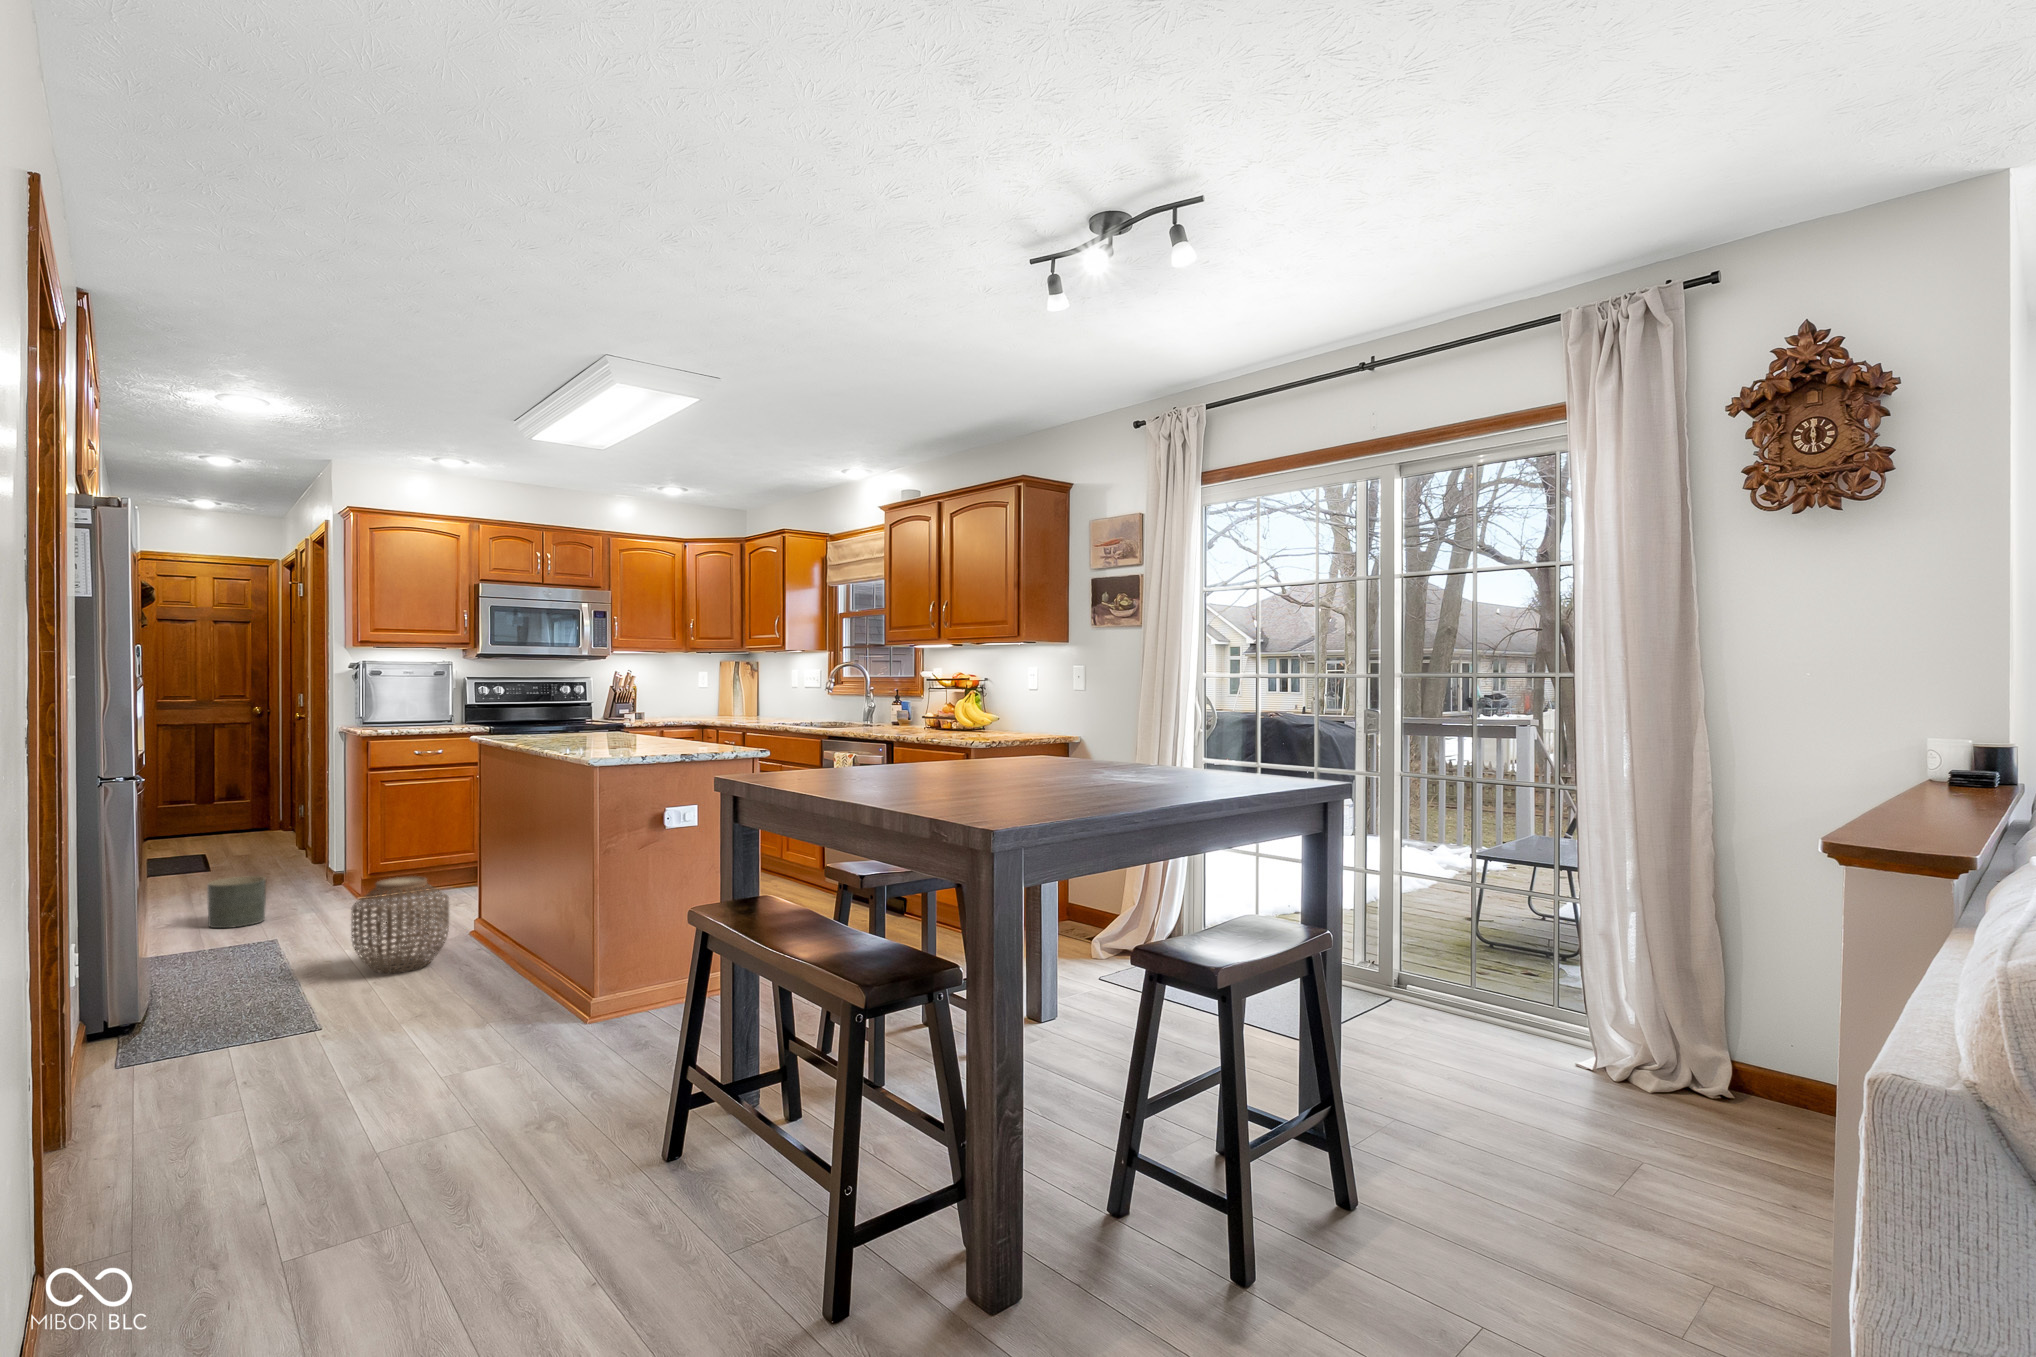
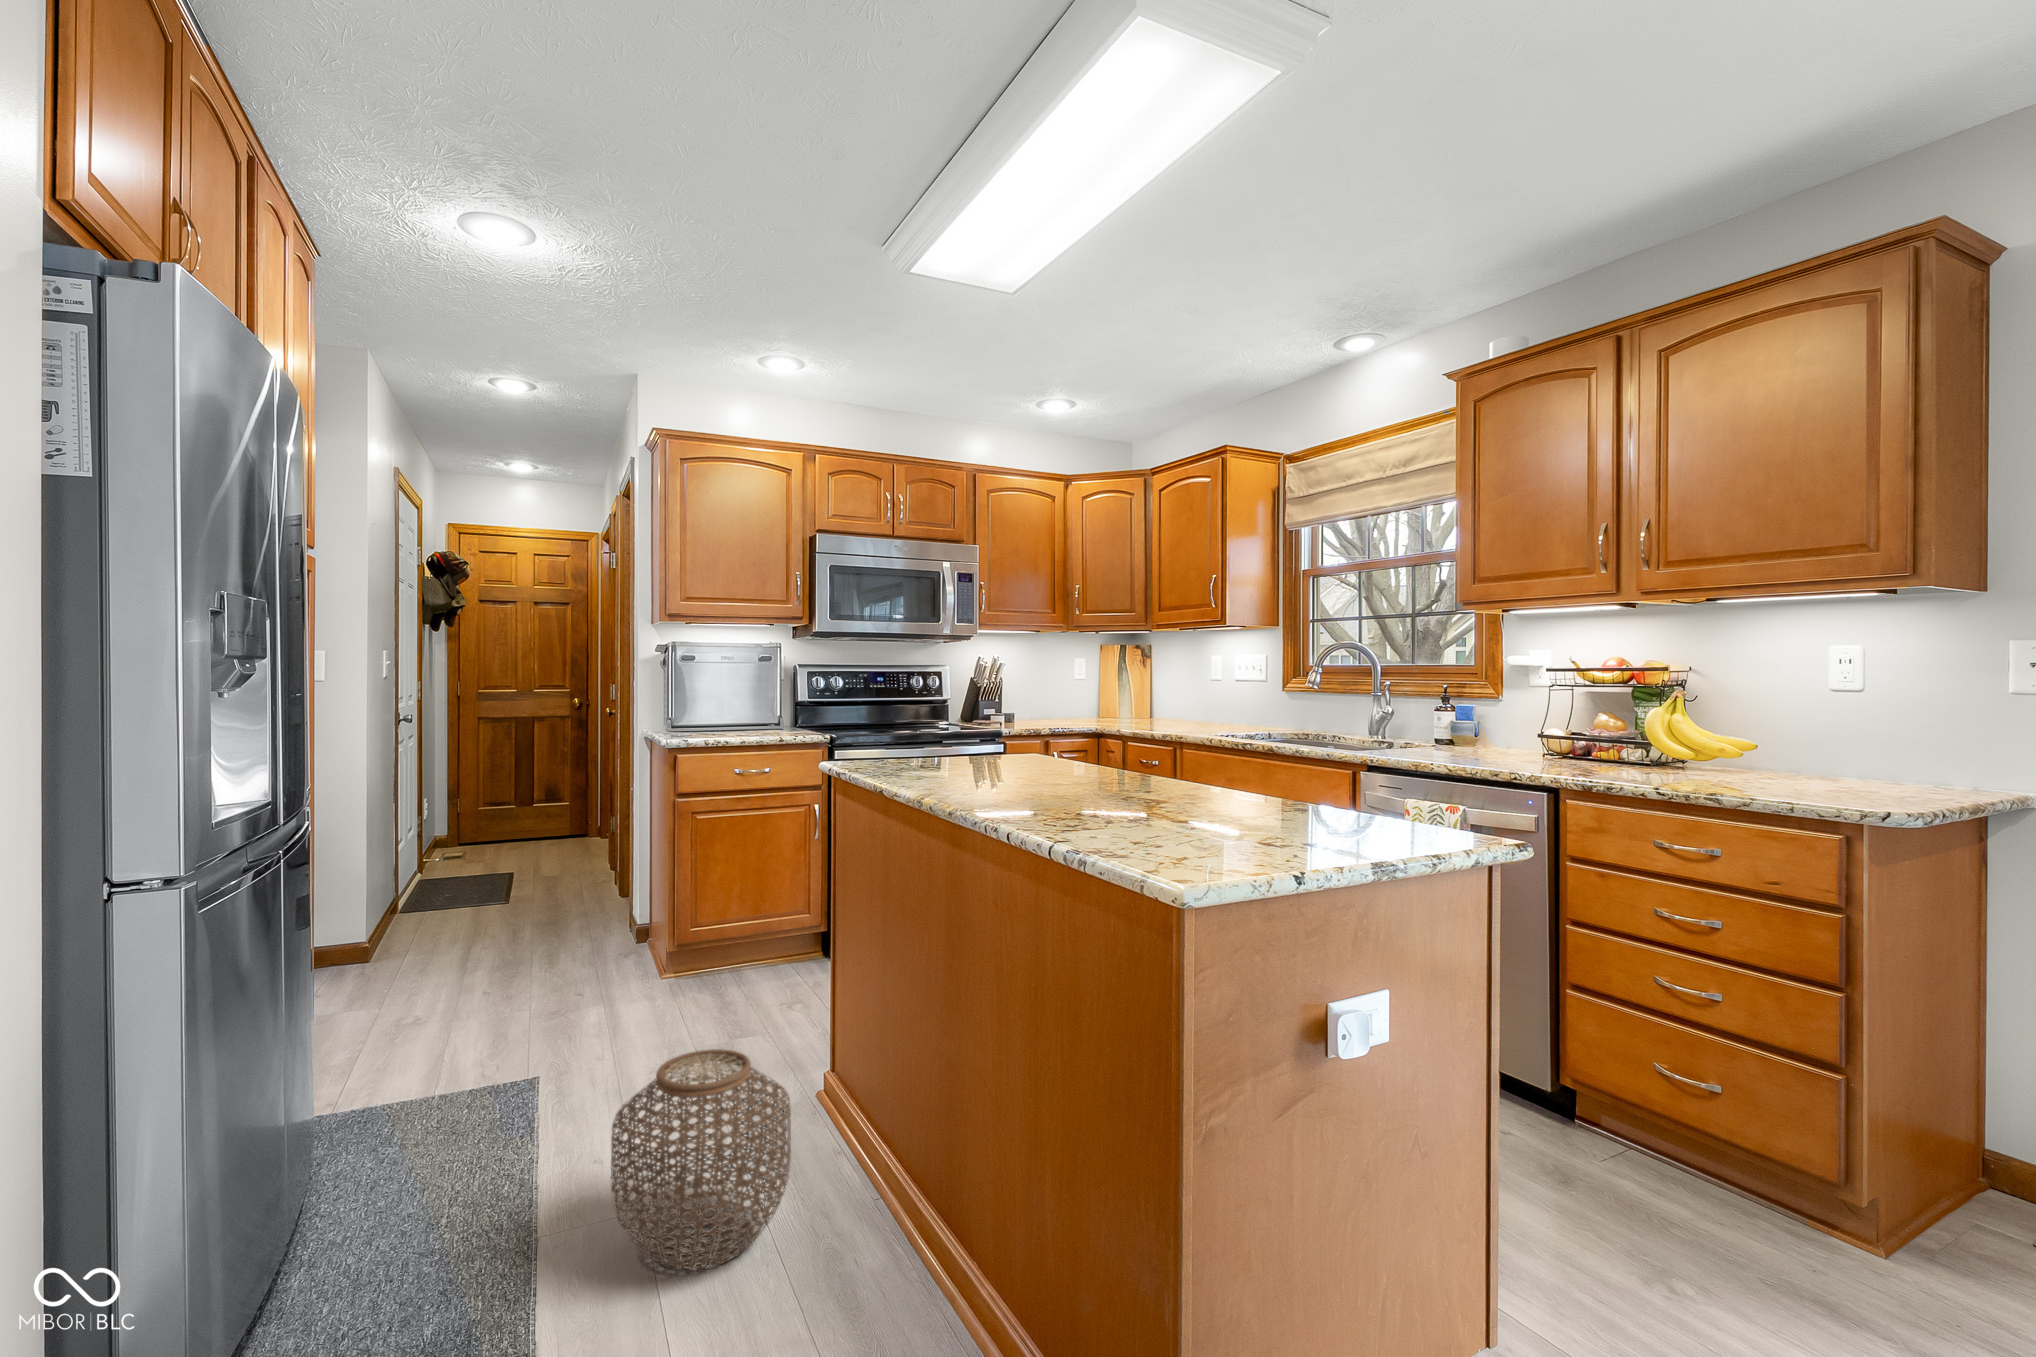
planter: present [207,876,266,928] -> none [445,963,528,1053]

